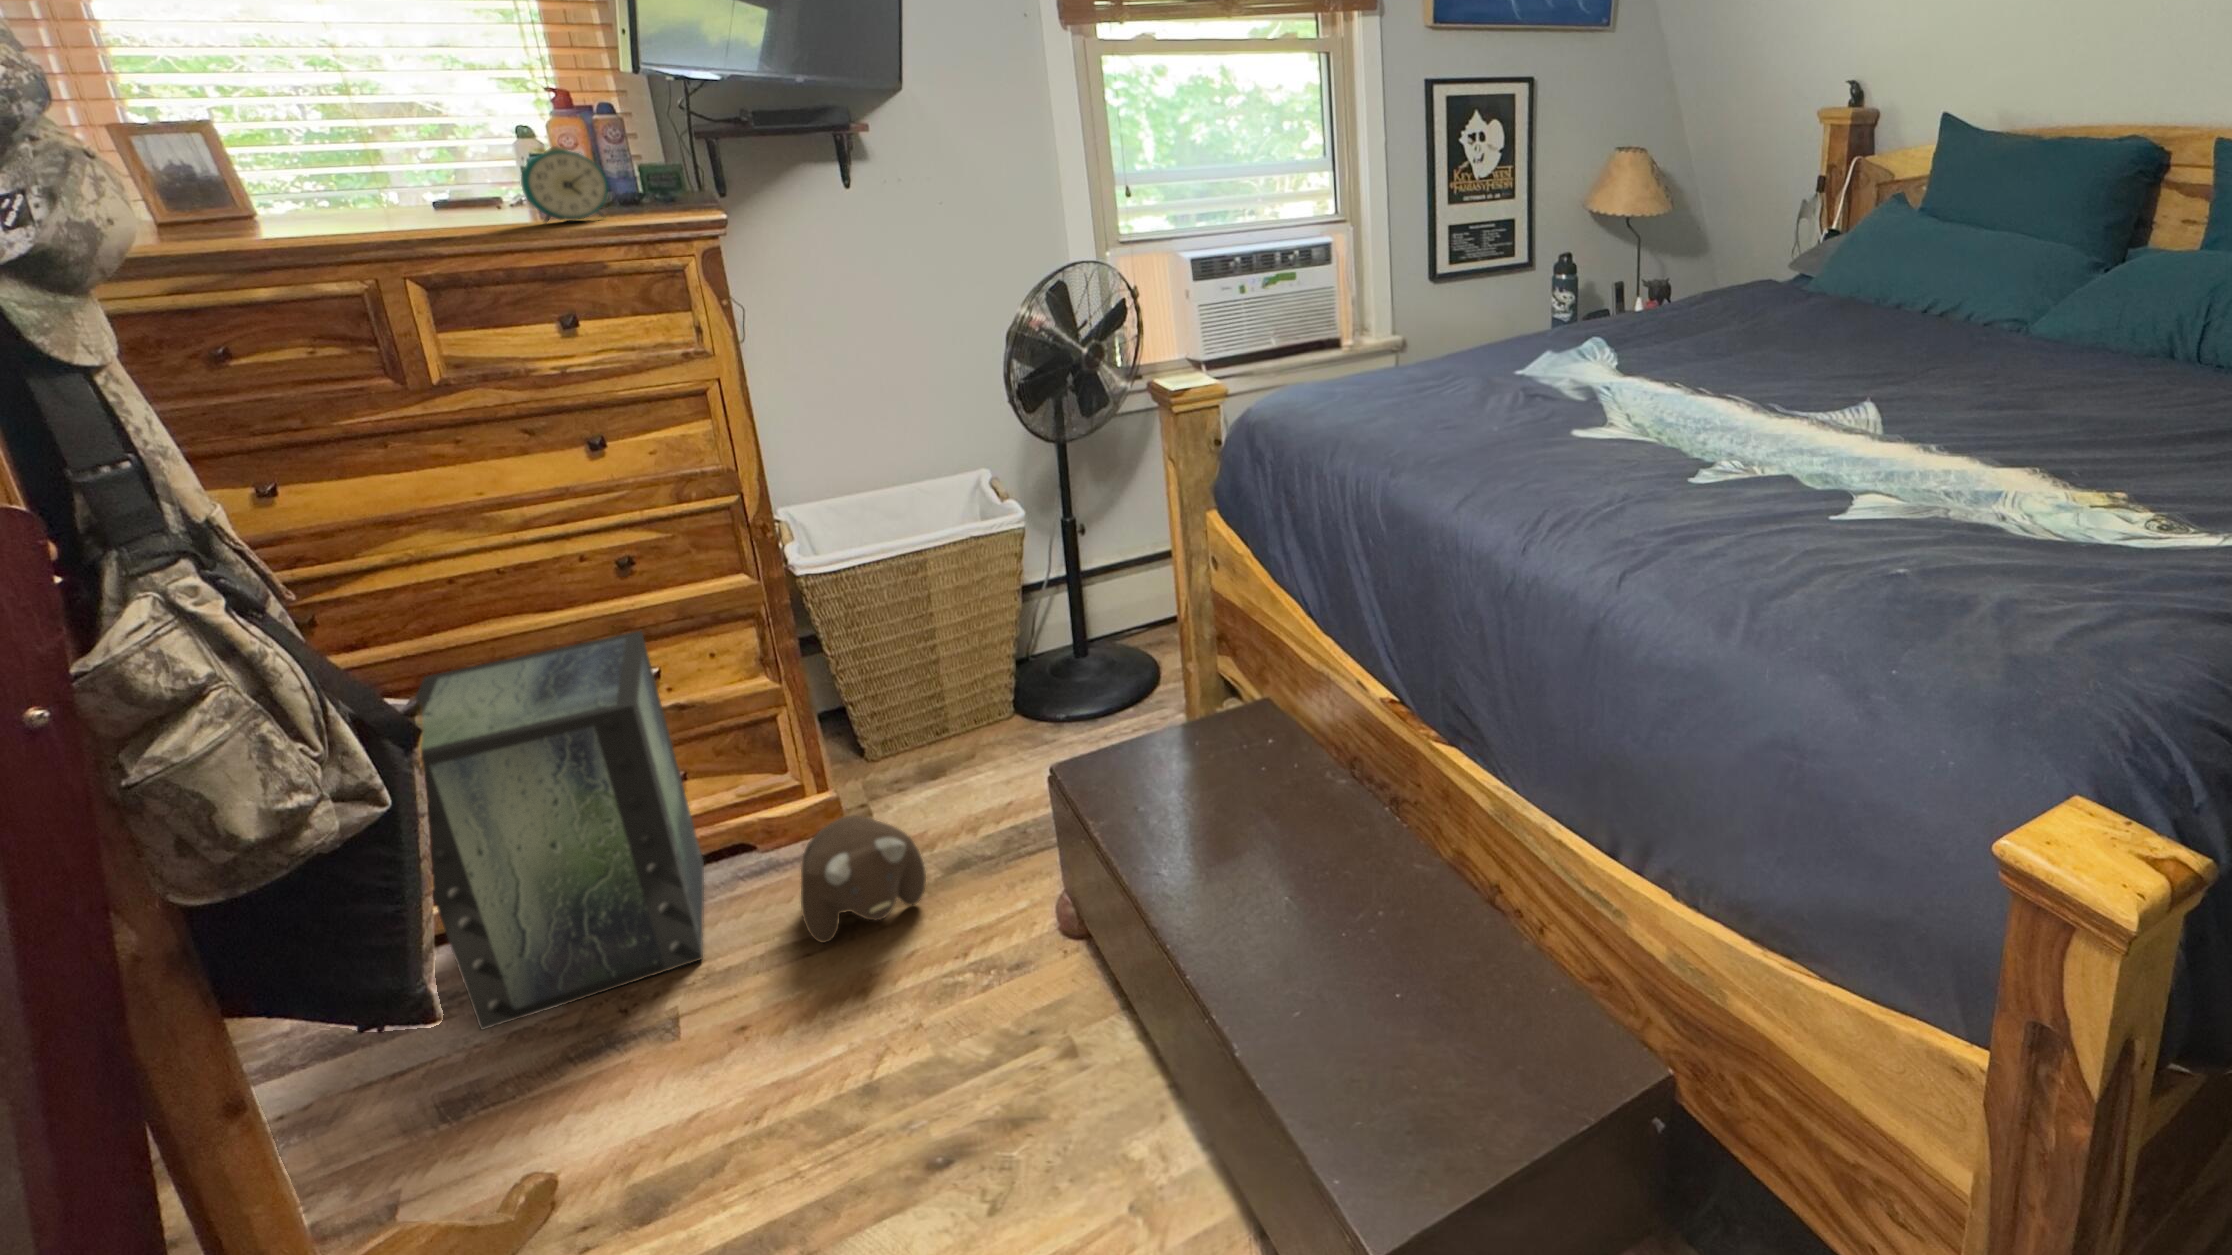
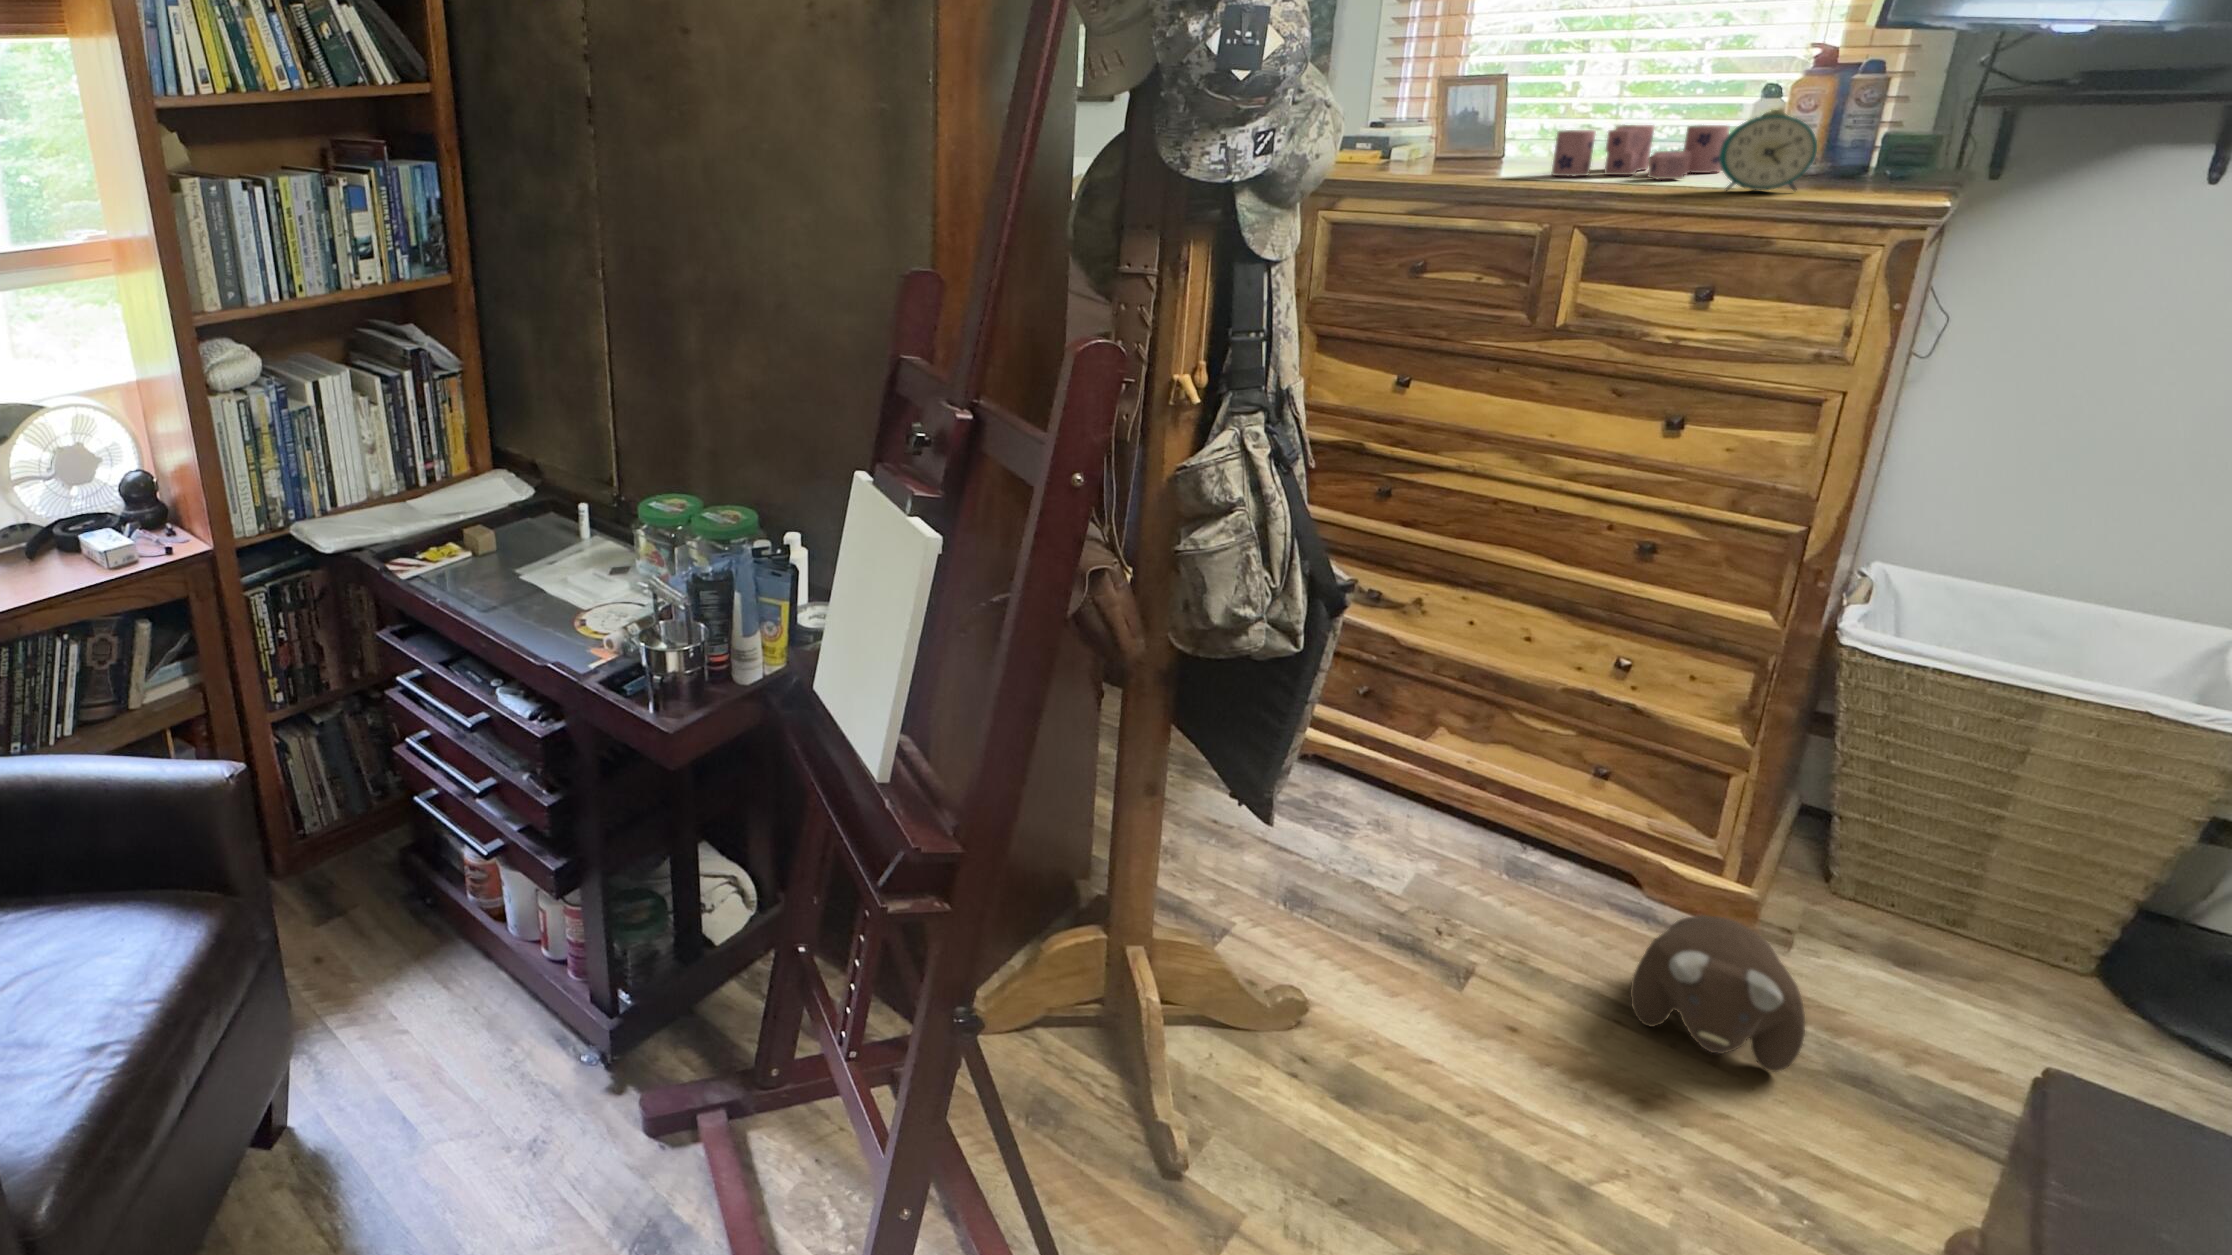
candle: none [325,164,517,227] -> present [1552,125,1729,180]
storage box: present [415,631,704,1030] -> none [1343,570,1631,943]

